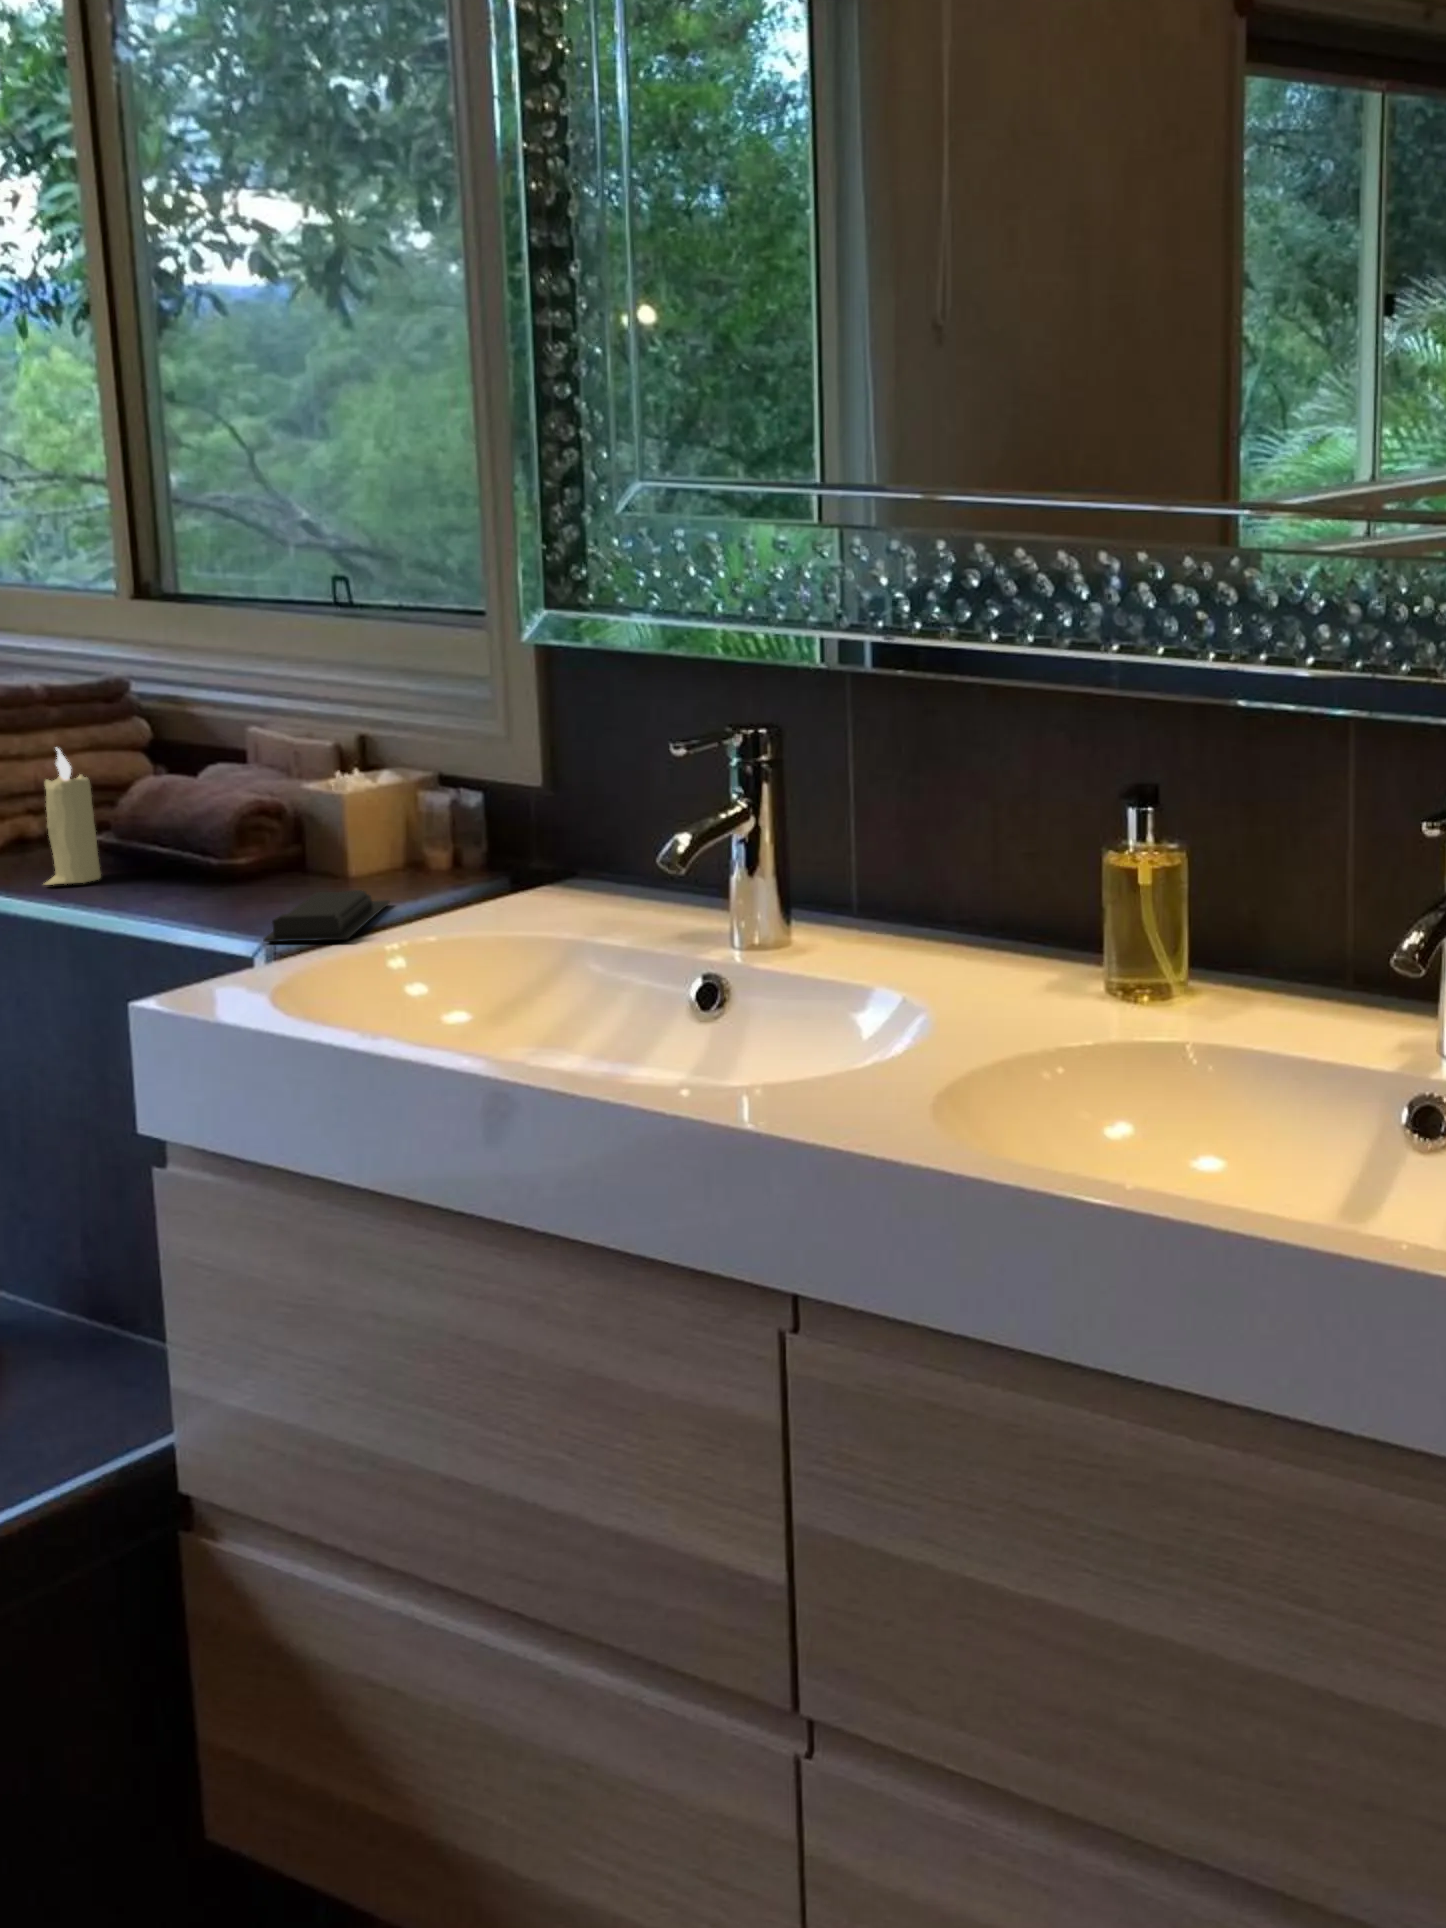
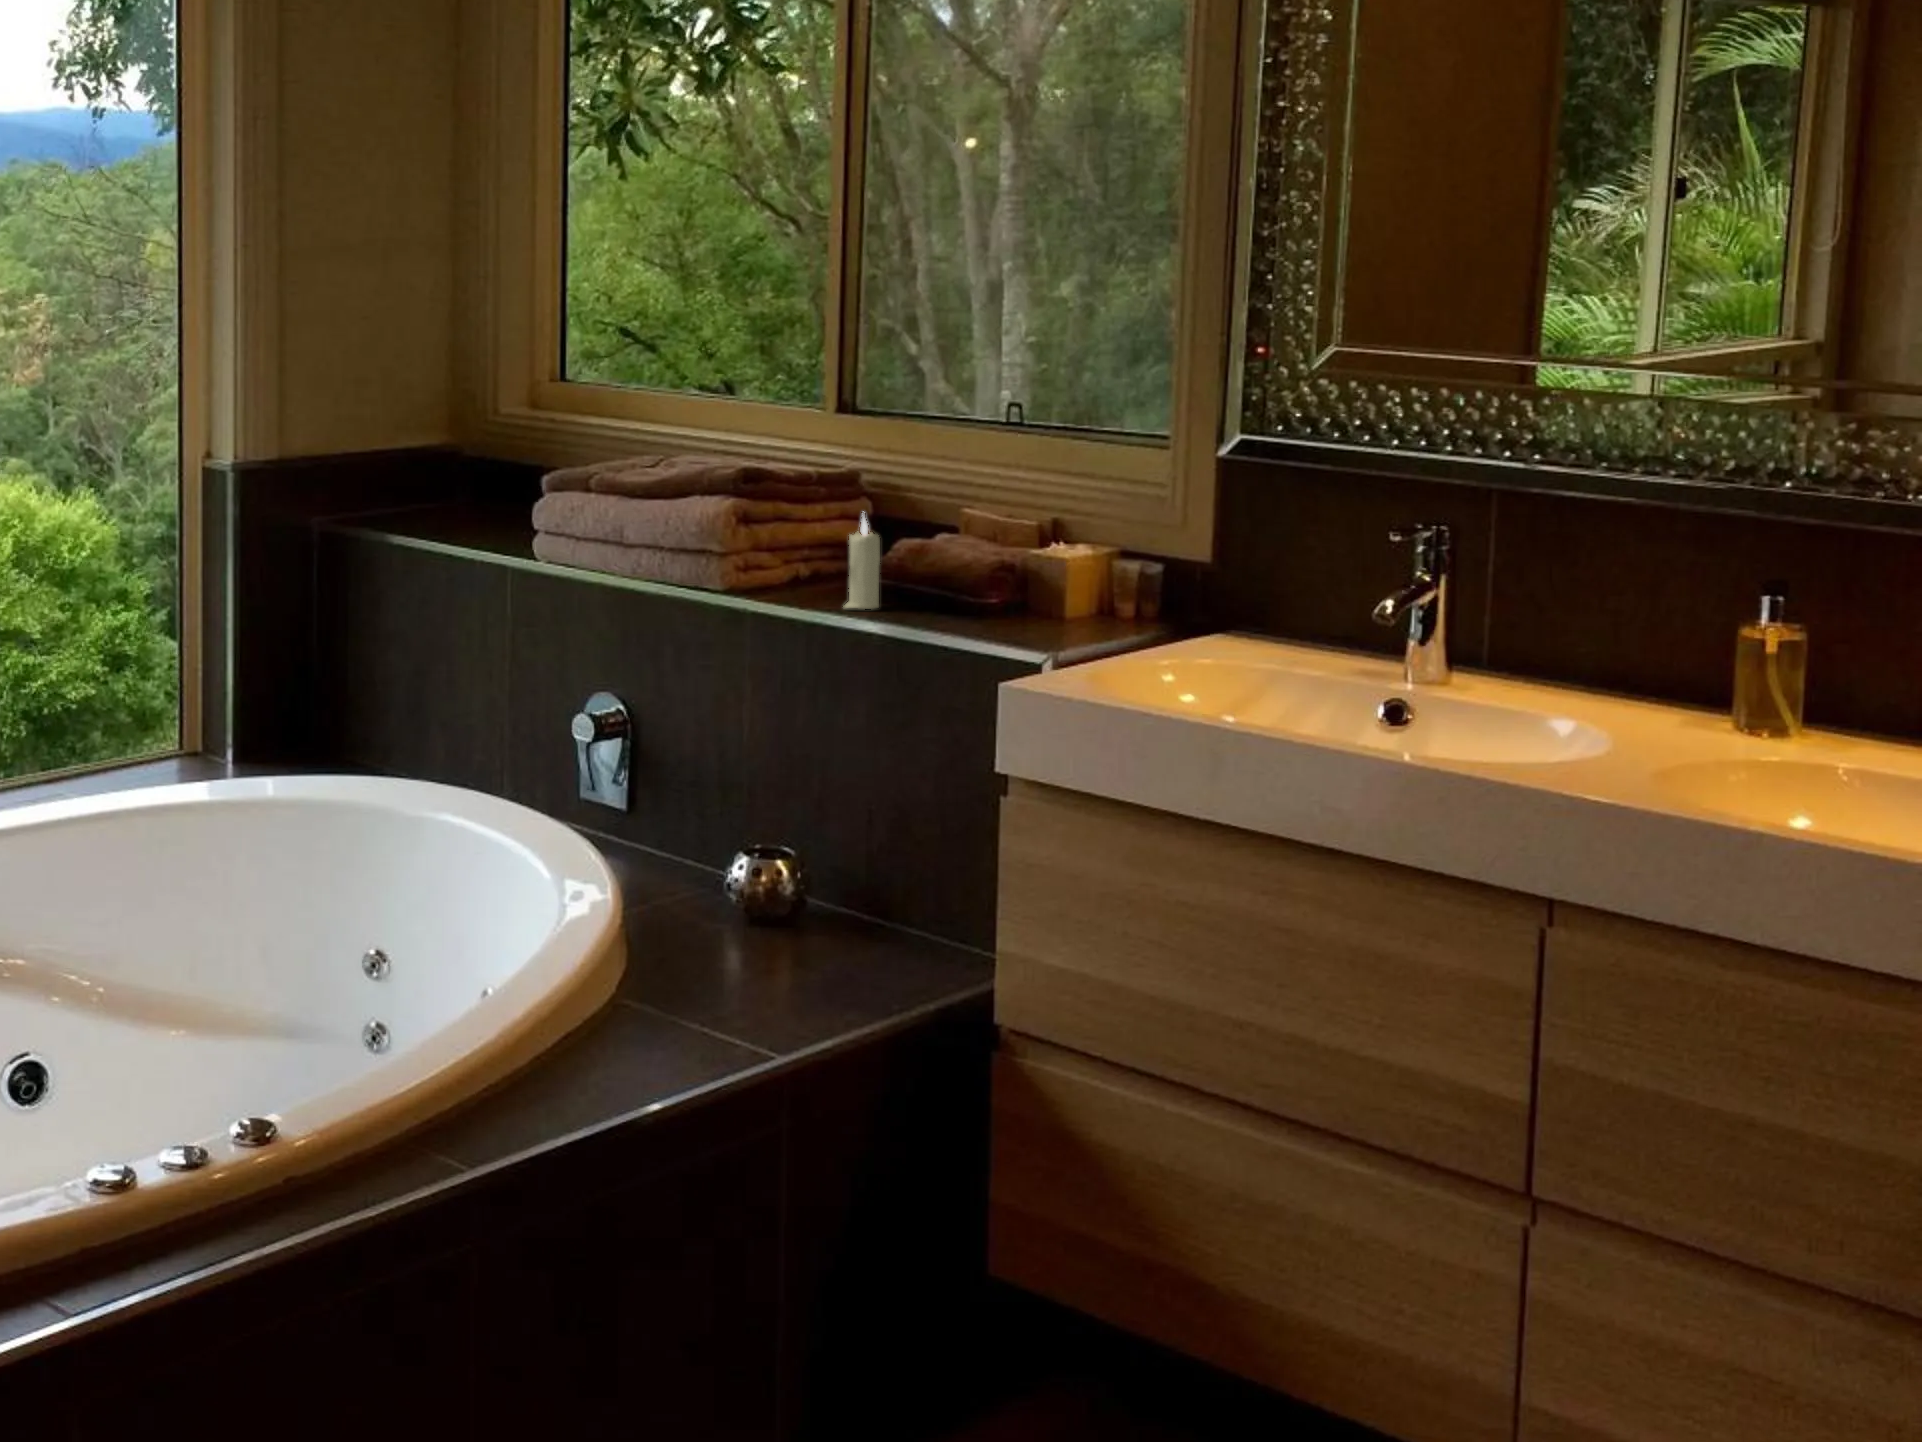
soap bar: present [263,890,389,942] -> none [1047,625,1112,656]

